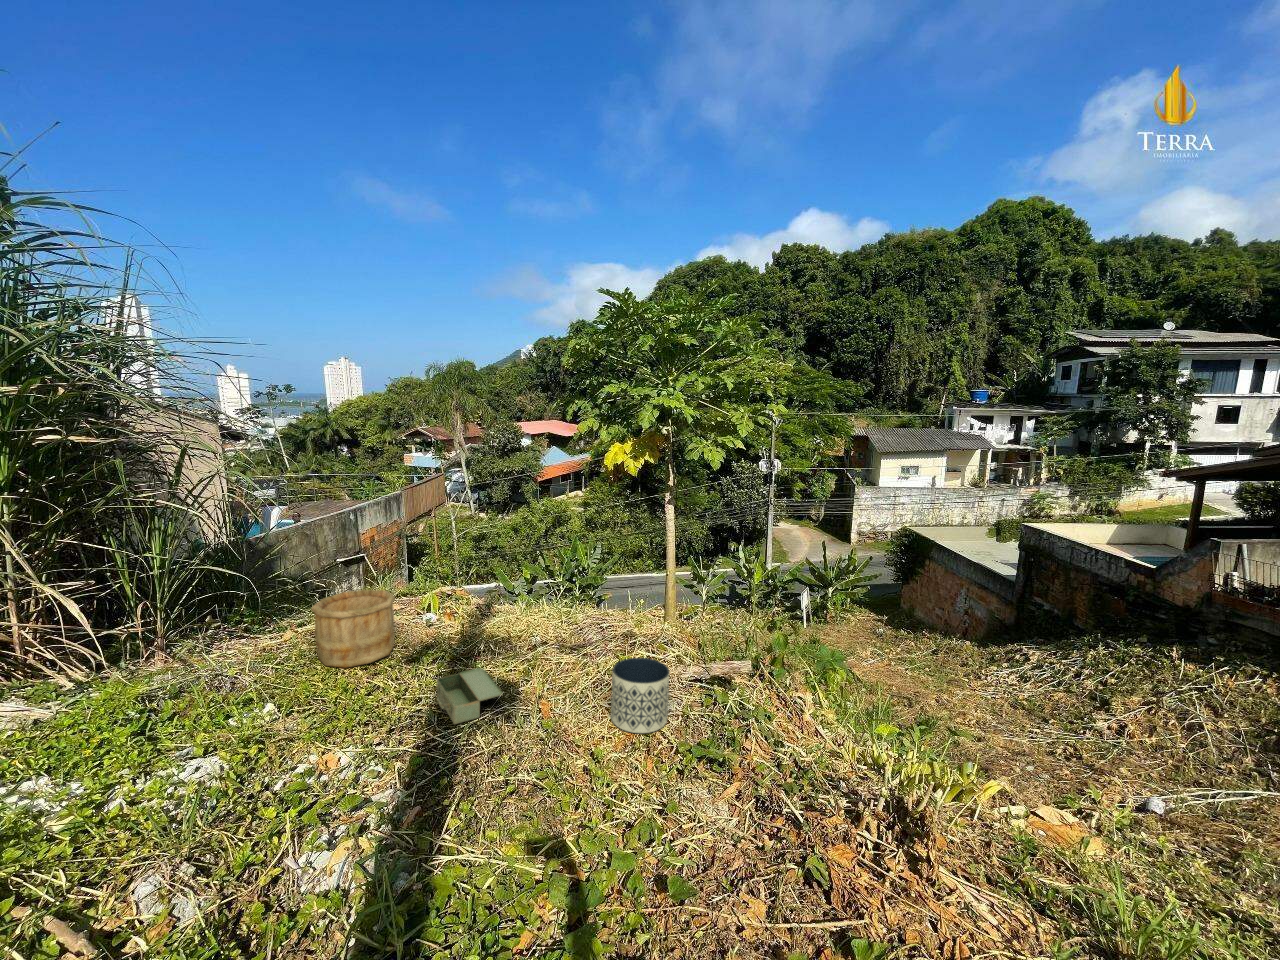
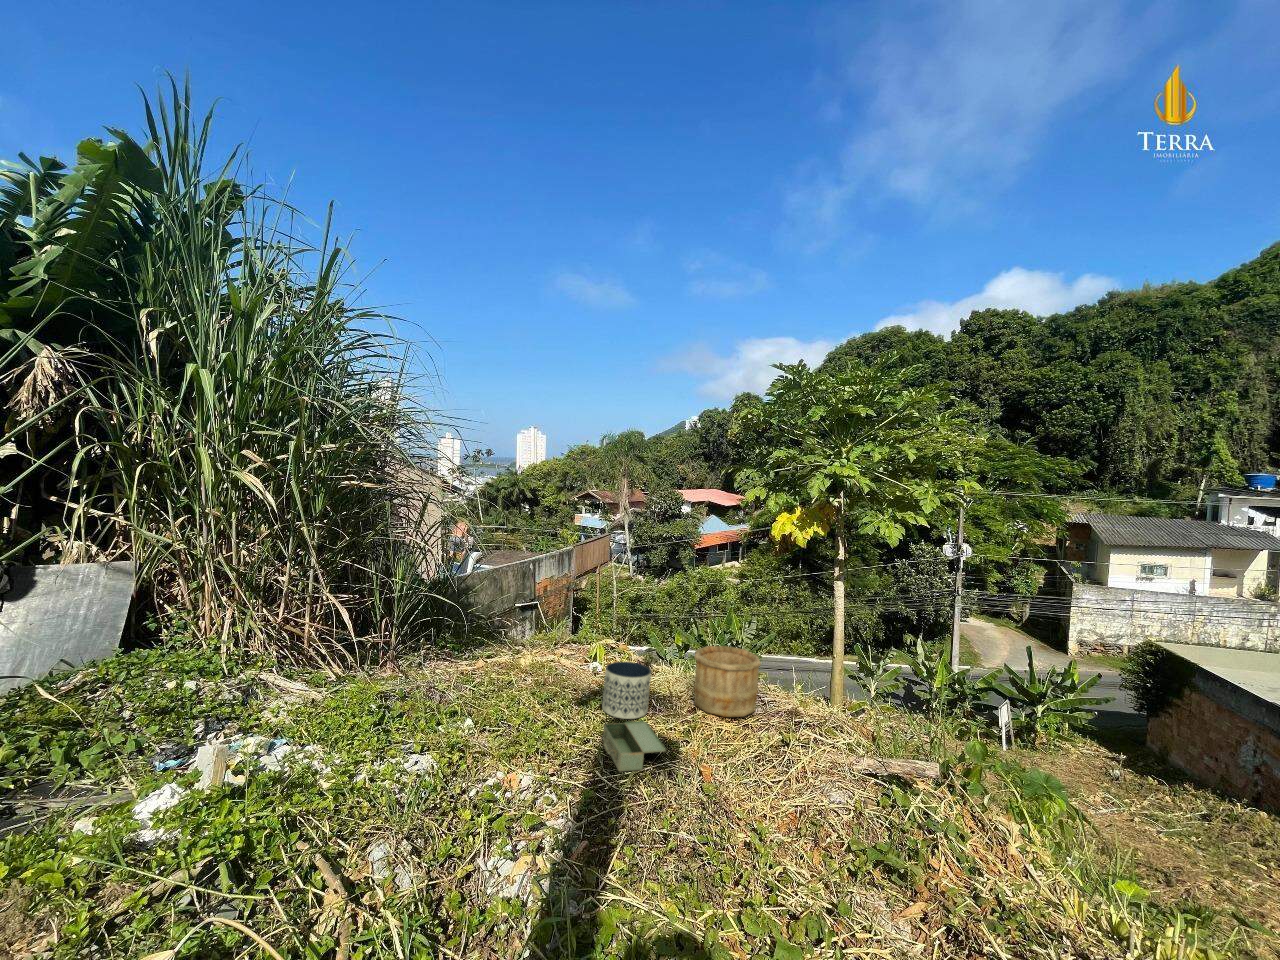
wooden bucket: present [311,590,395,668] -> present [694,646,761,717]
planter: present [611,658,670,733] -> present [602,662,651,719]

